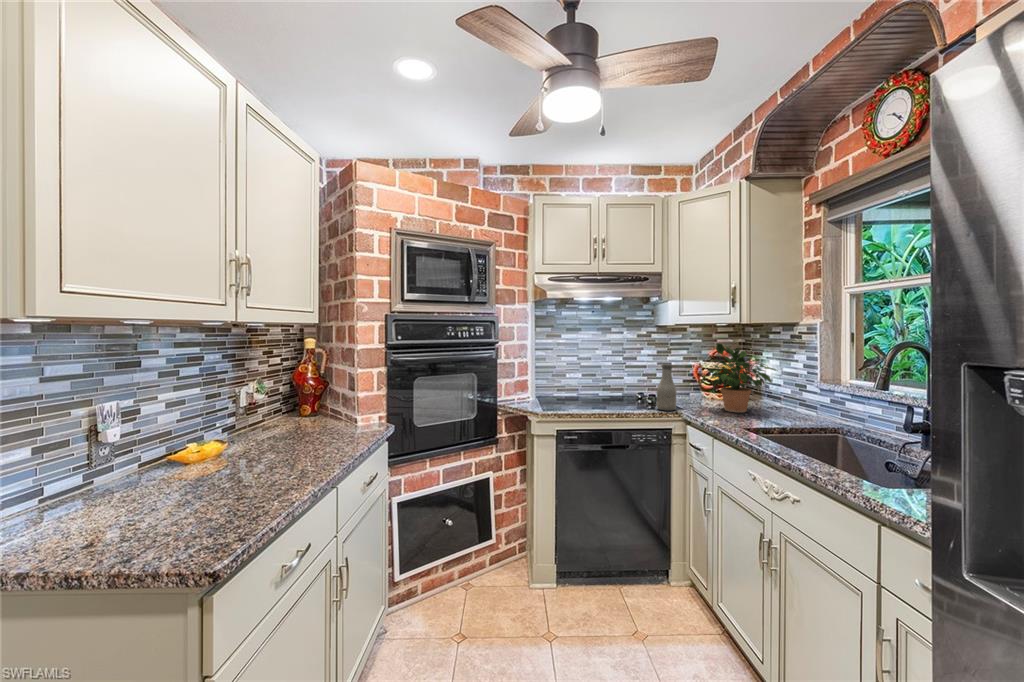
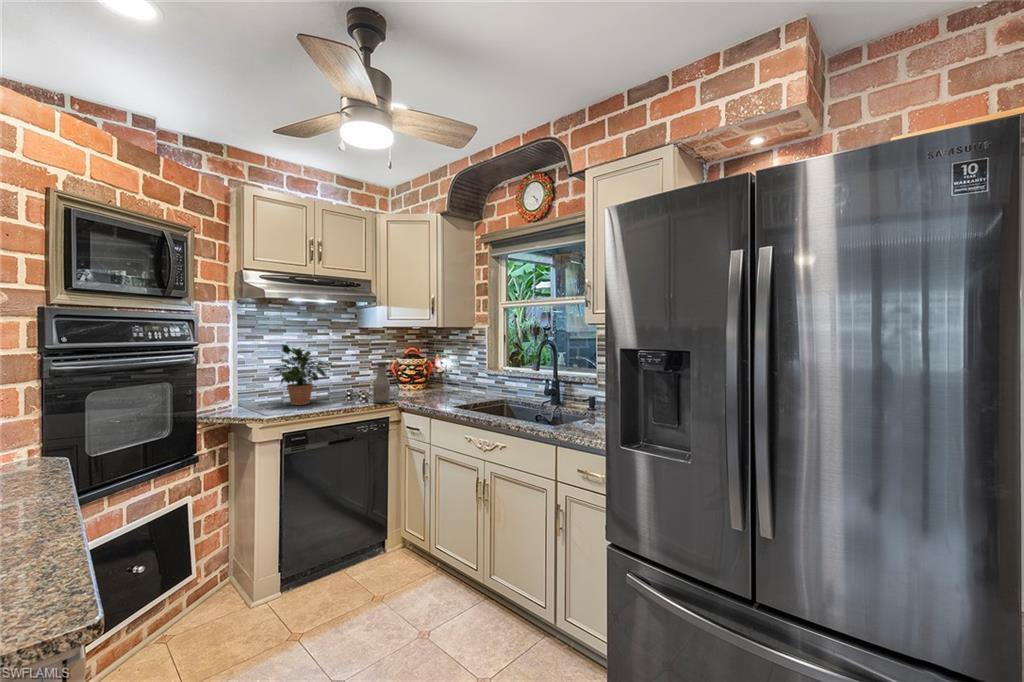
potted plant: present [707,343,778,413] -> present [273,345,334,405]

